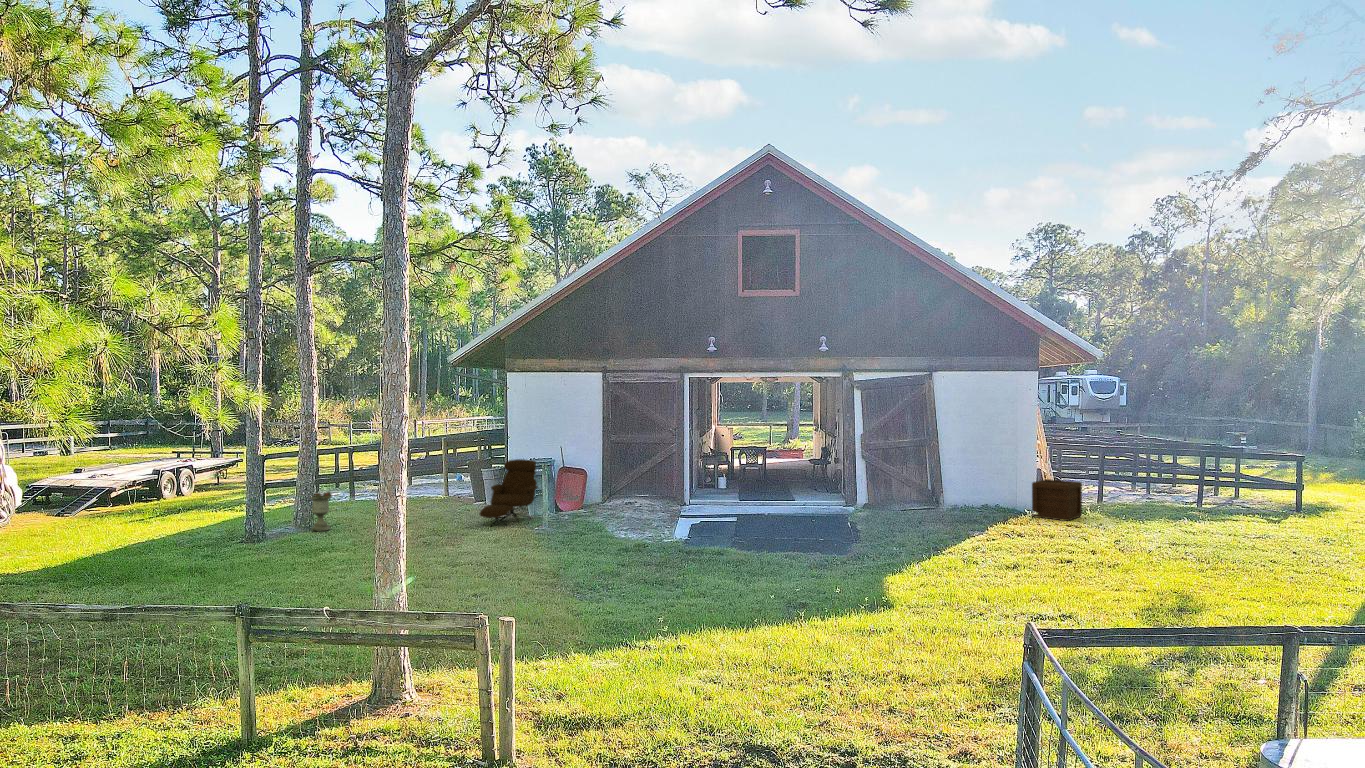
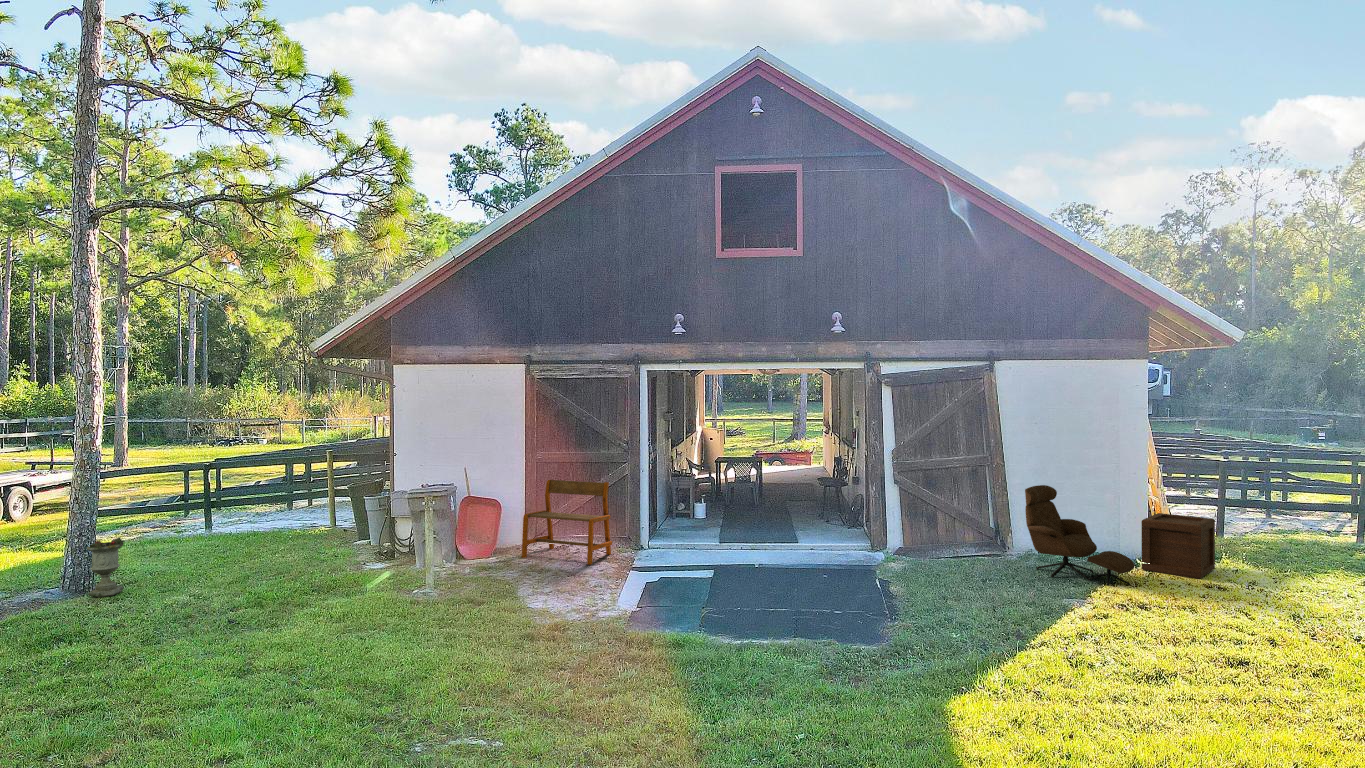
bench: none [600,456,664,514] -> present [522,480,612,565]
lounge chair: present [479,459,538,526] -> present [1025,485,1135,586]

